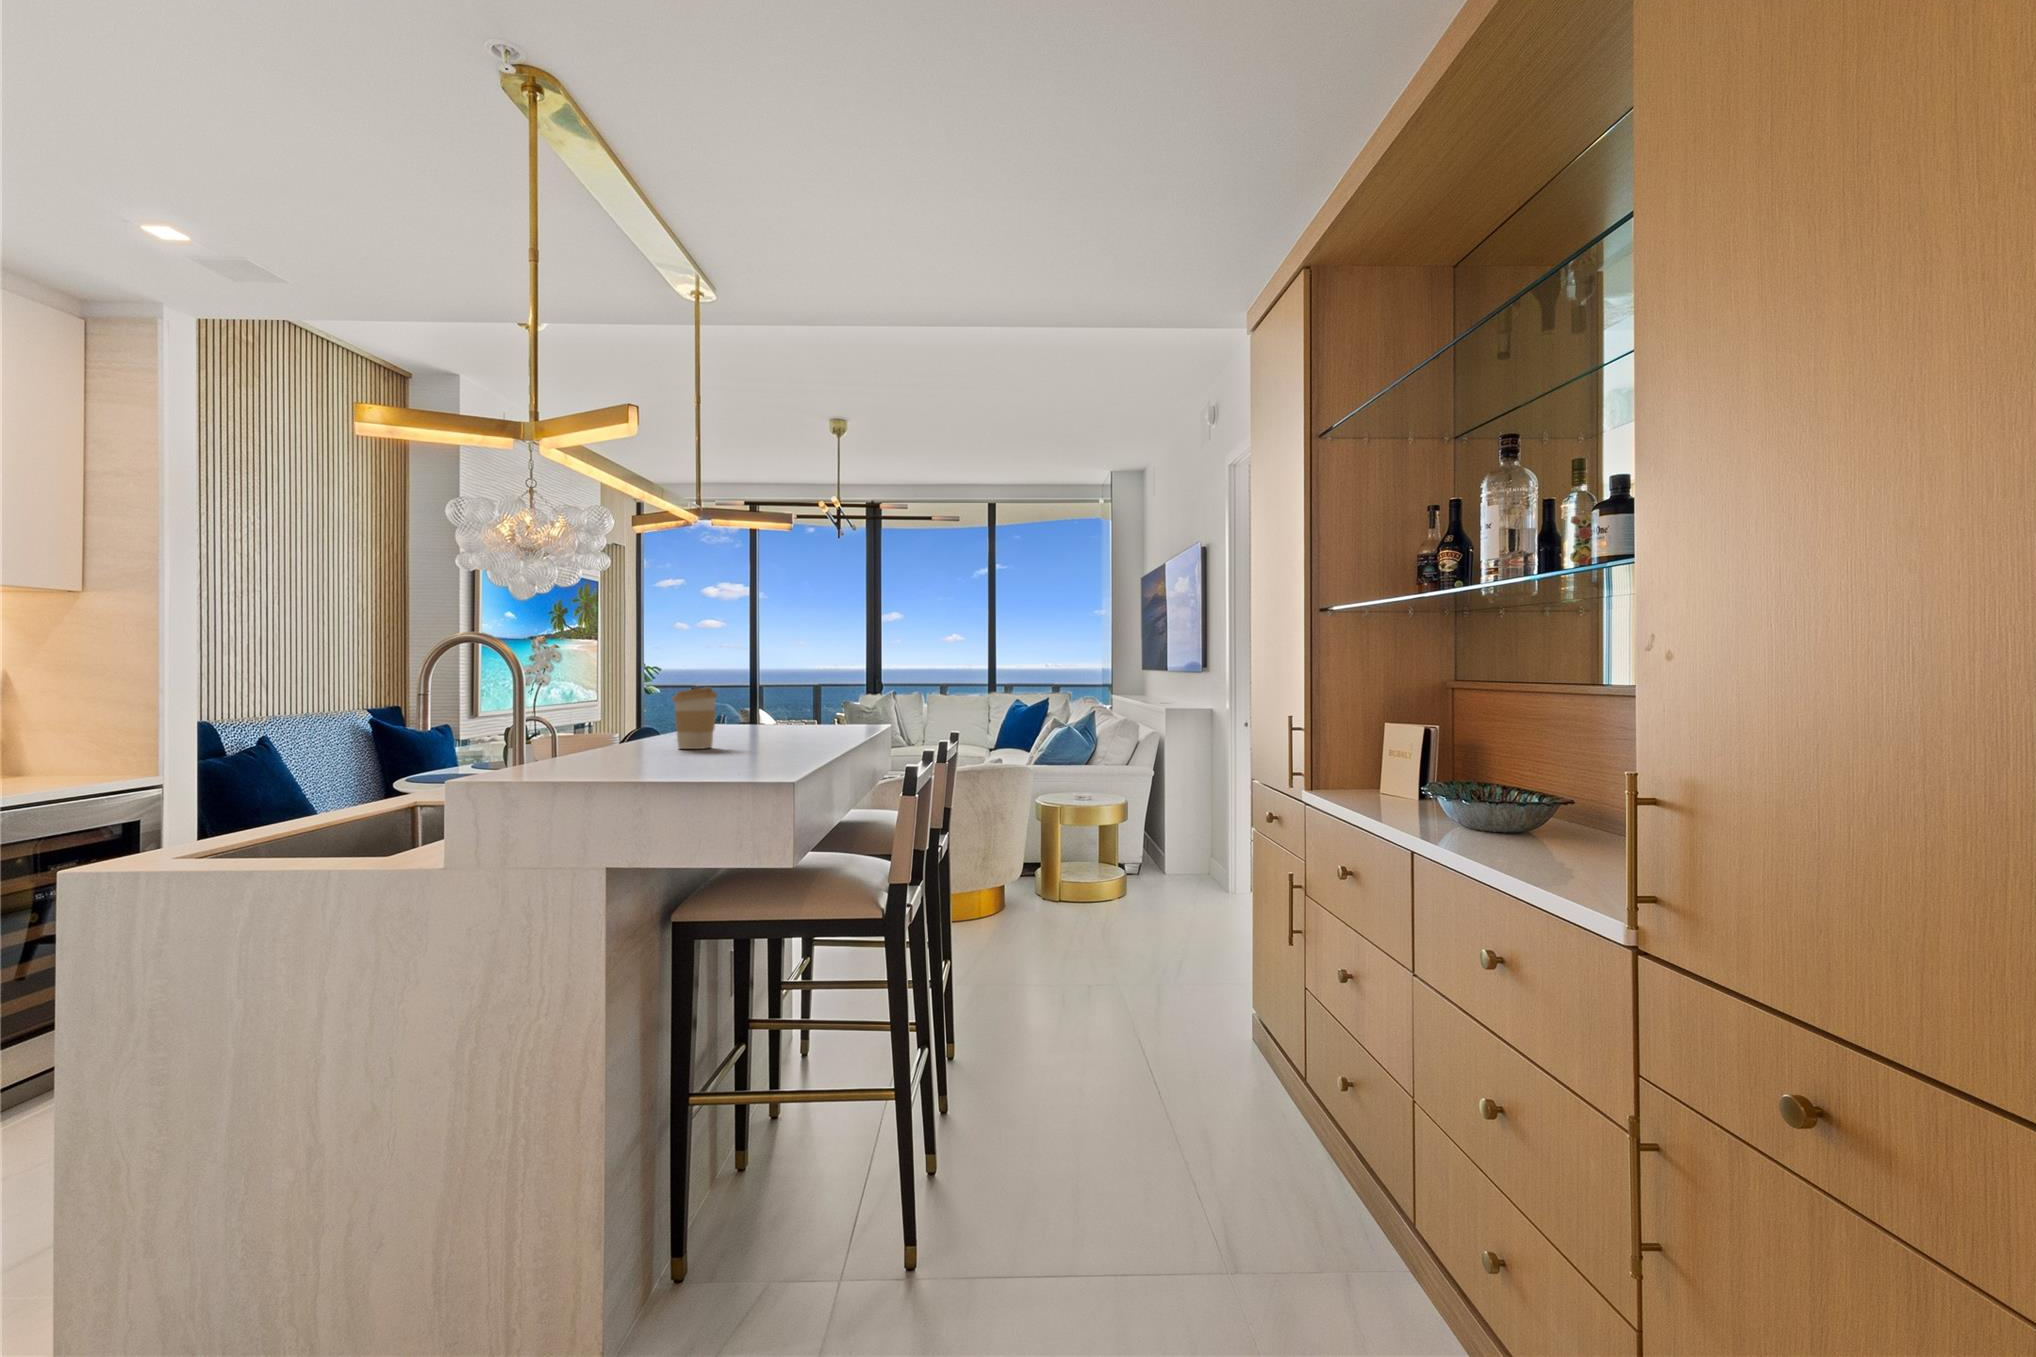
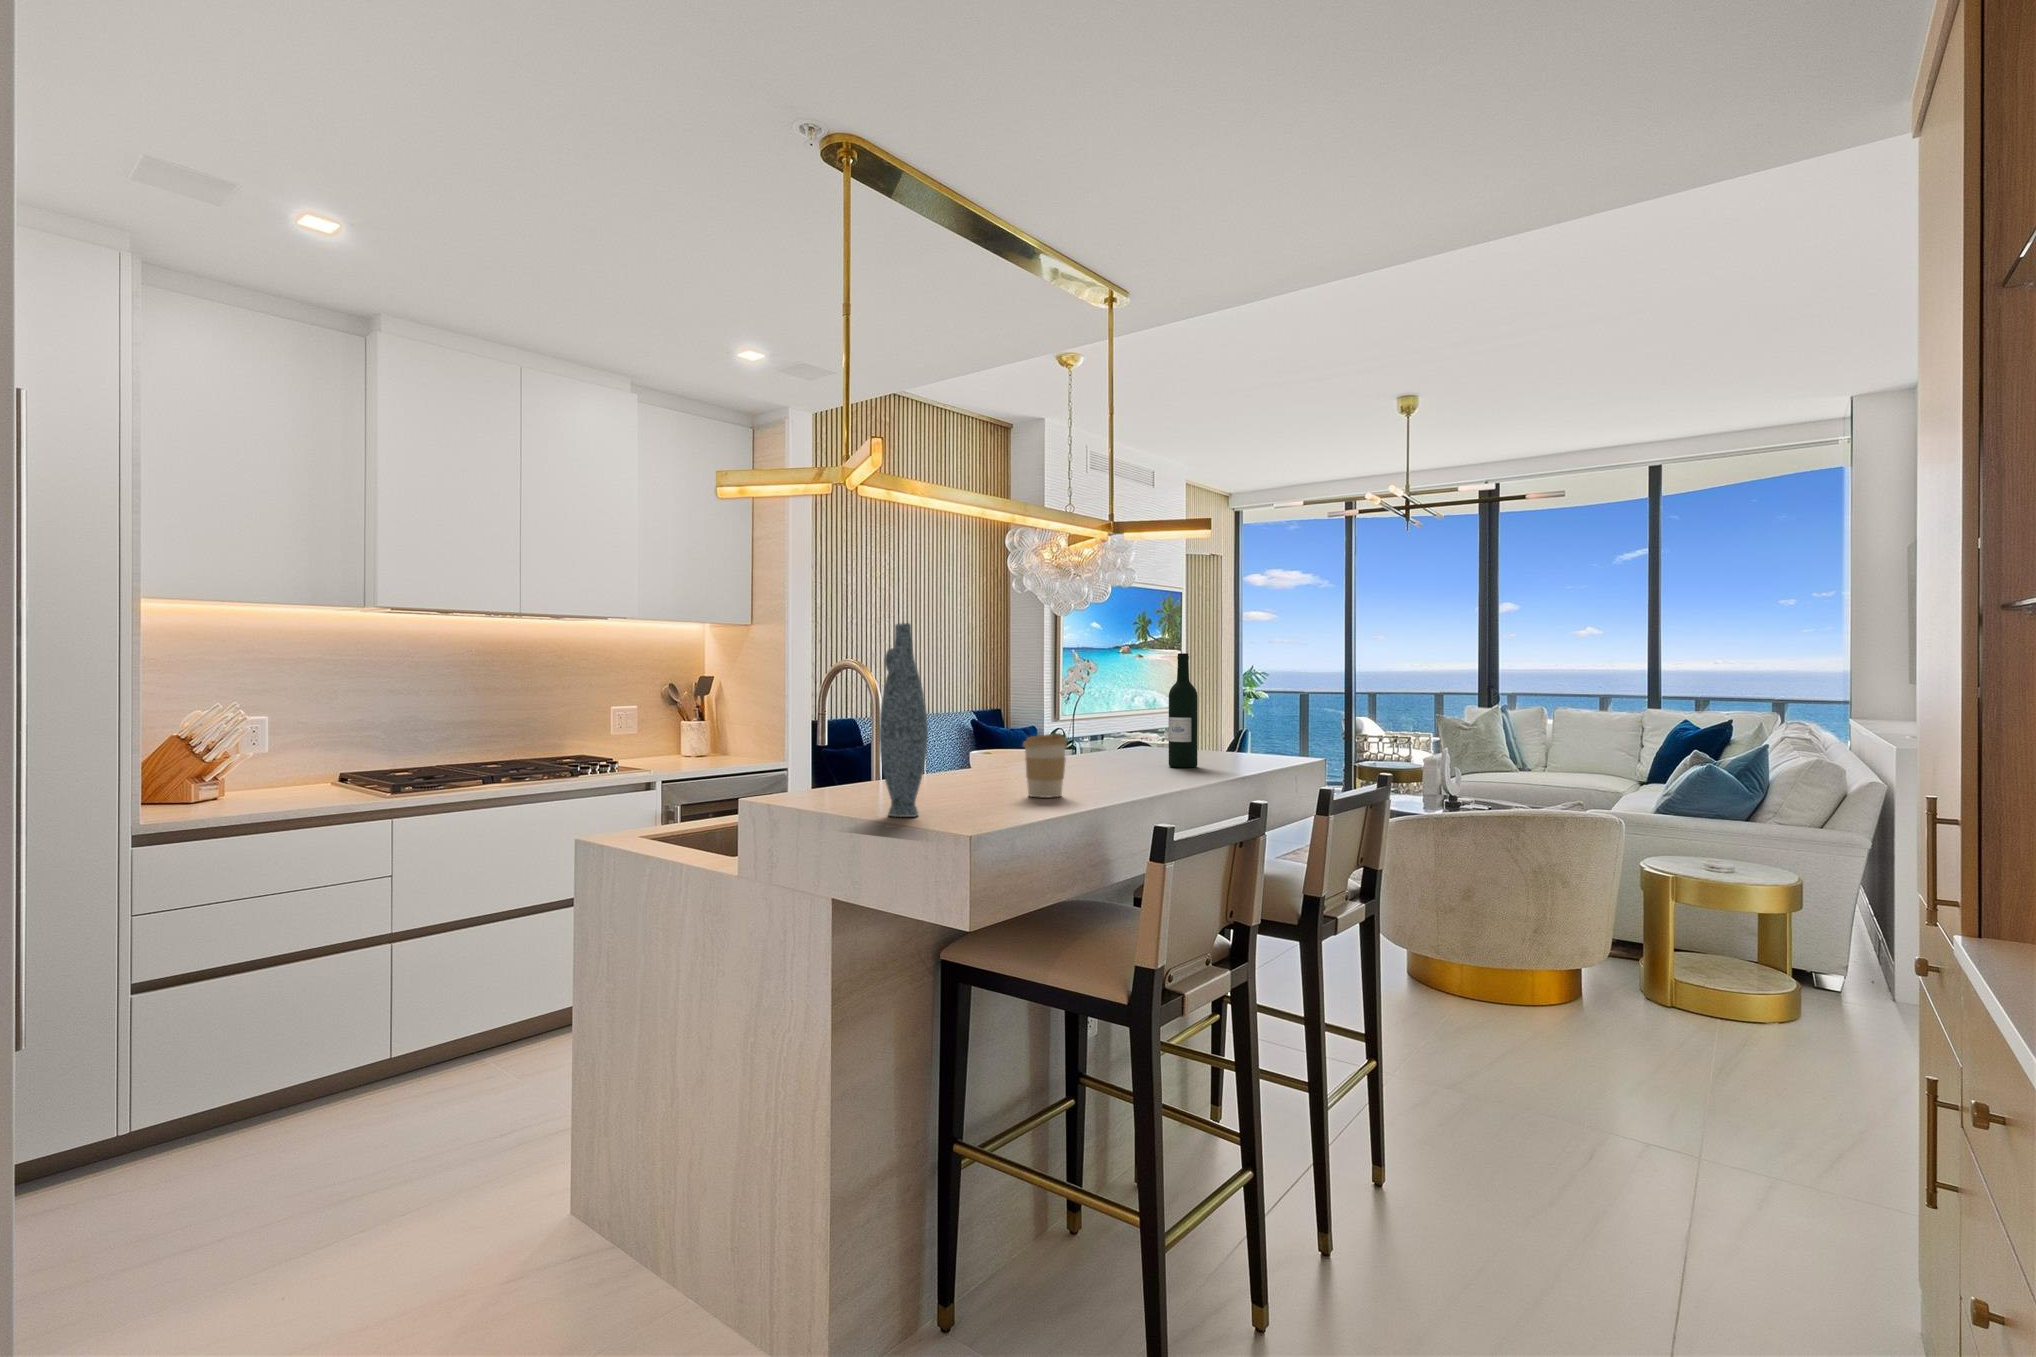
vase: none [566,567,626,767] -> present [879,623,928,817]
wine bottle: none [743,623,771,728] -> present [1169,653,1198,767]

